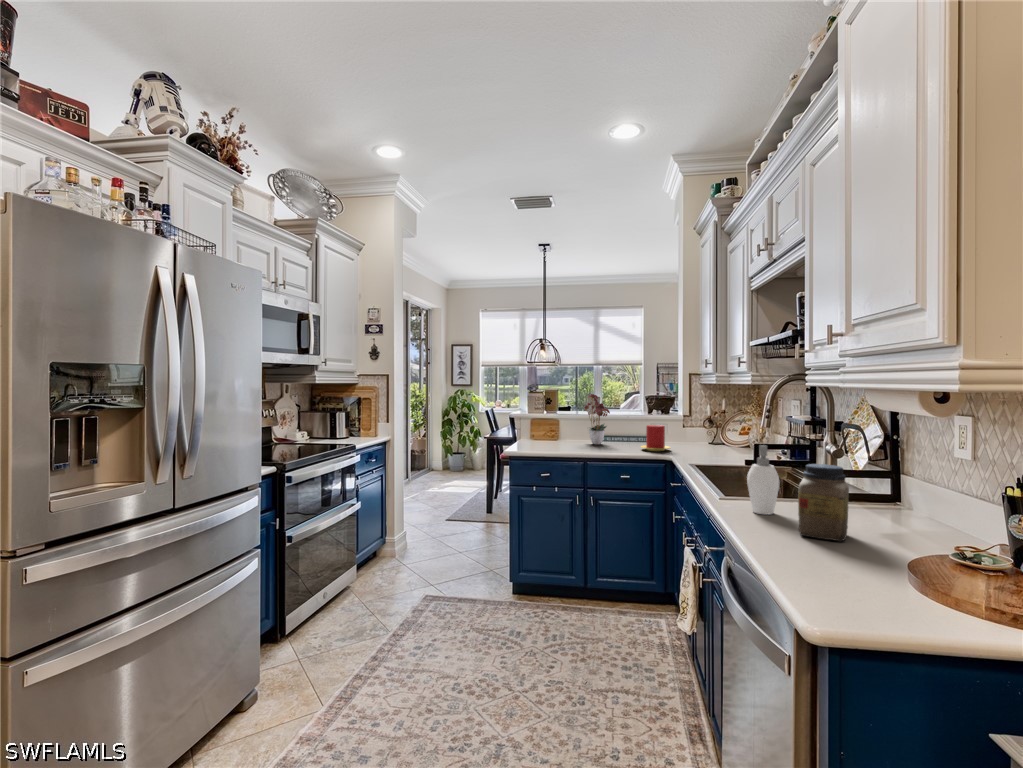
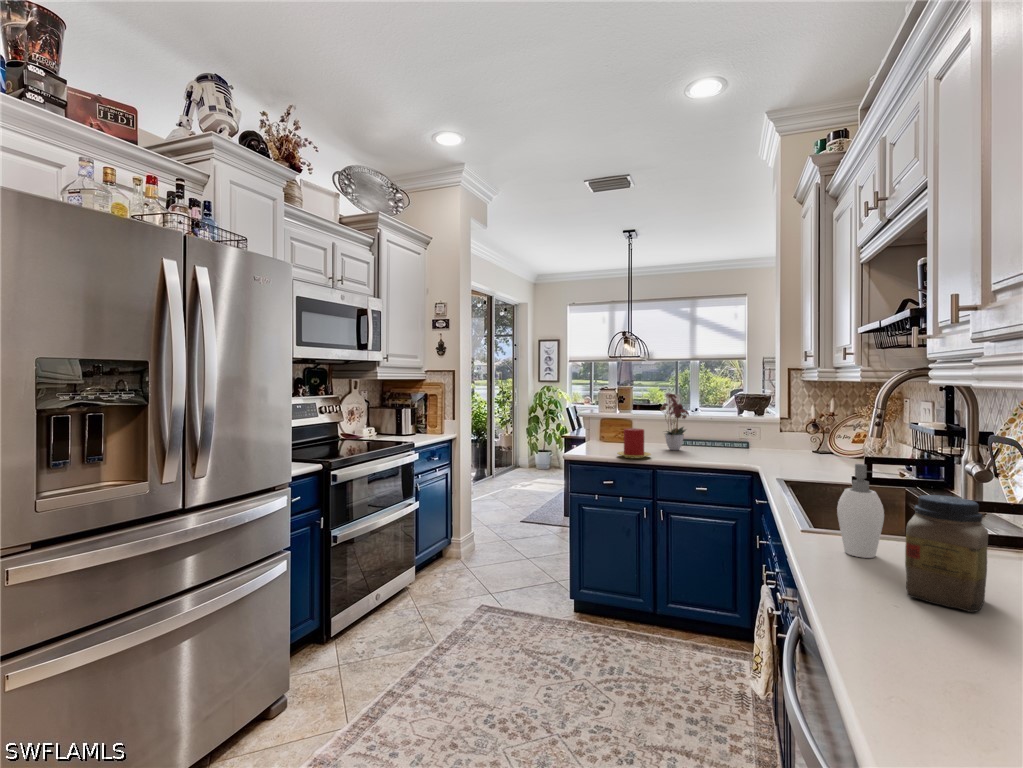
candle: present [641,425,670,451] -> present [617,428,651,459]

